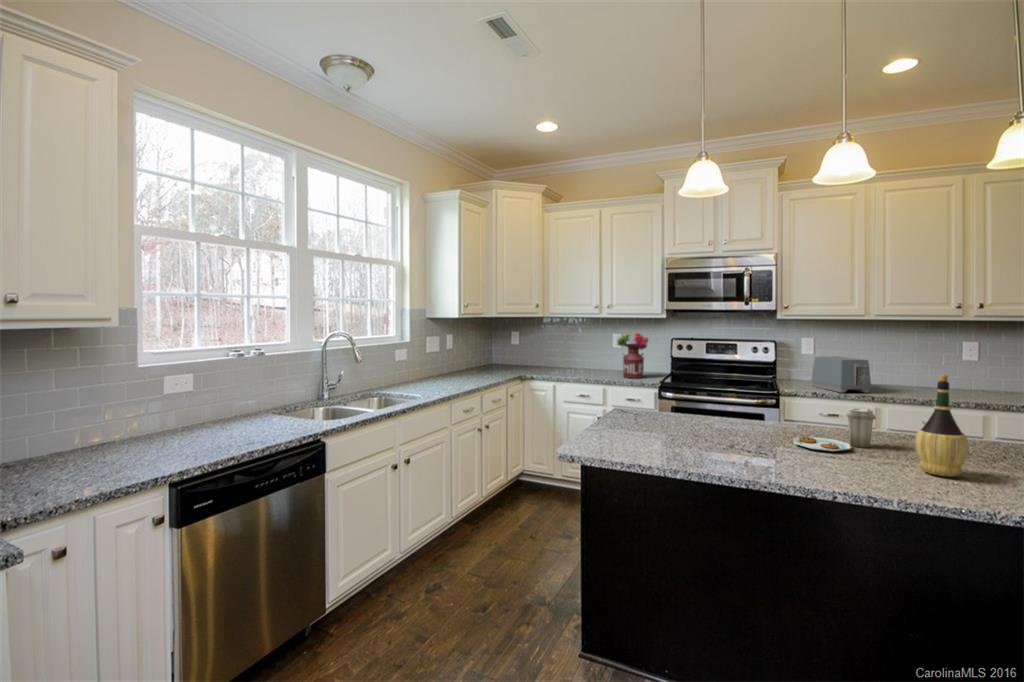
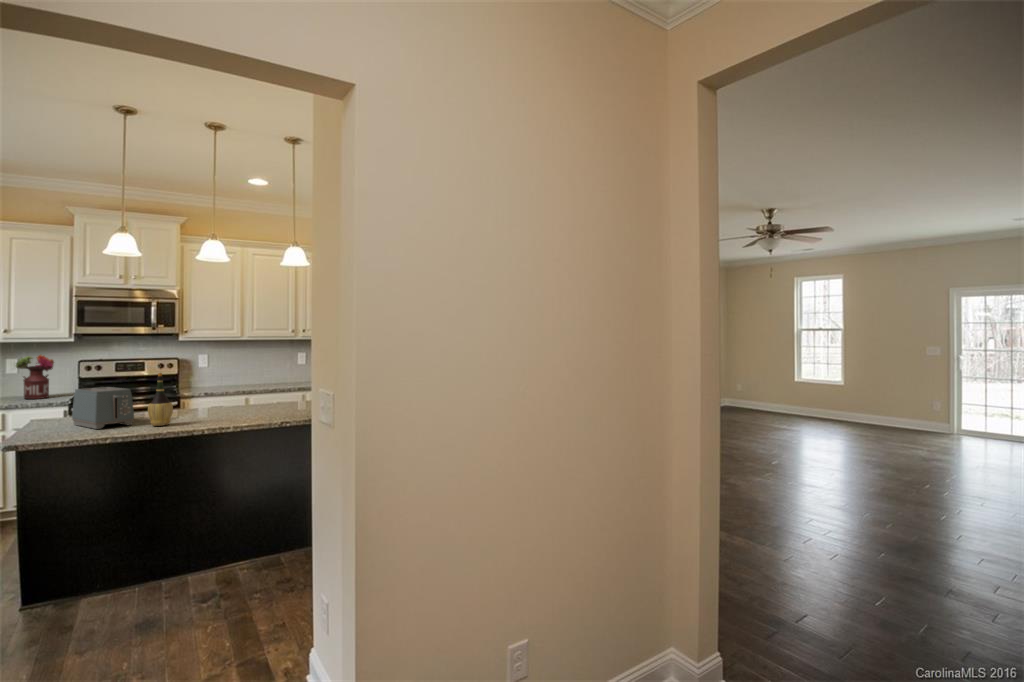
toaster: present [811,357,871,393] -> present [72,387,134,429]
wine bottle: present [915,375,969,477] -> present [148,373,173,426]
plate: present [794,408,876,451] -> none [183,391,229,417]

